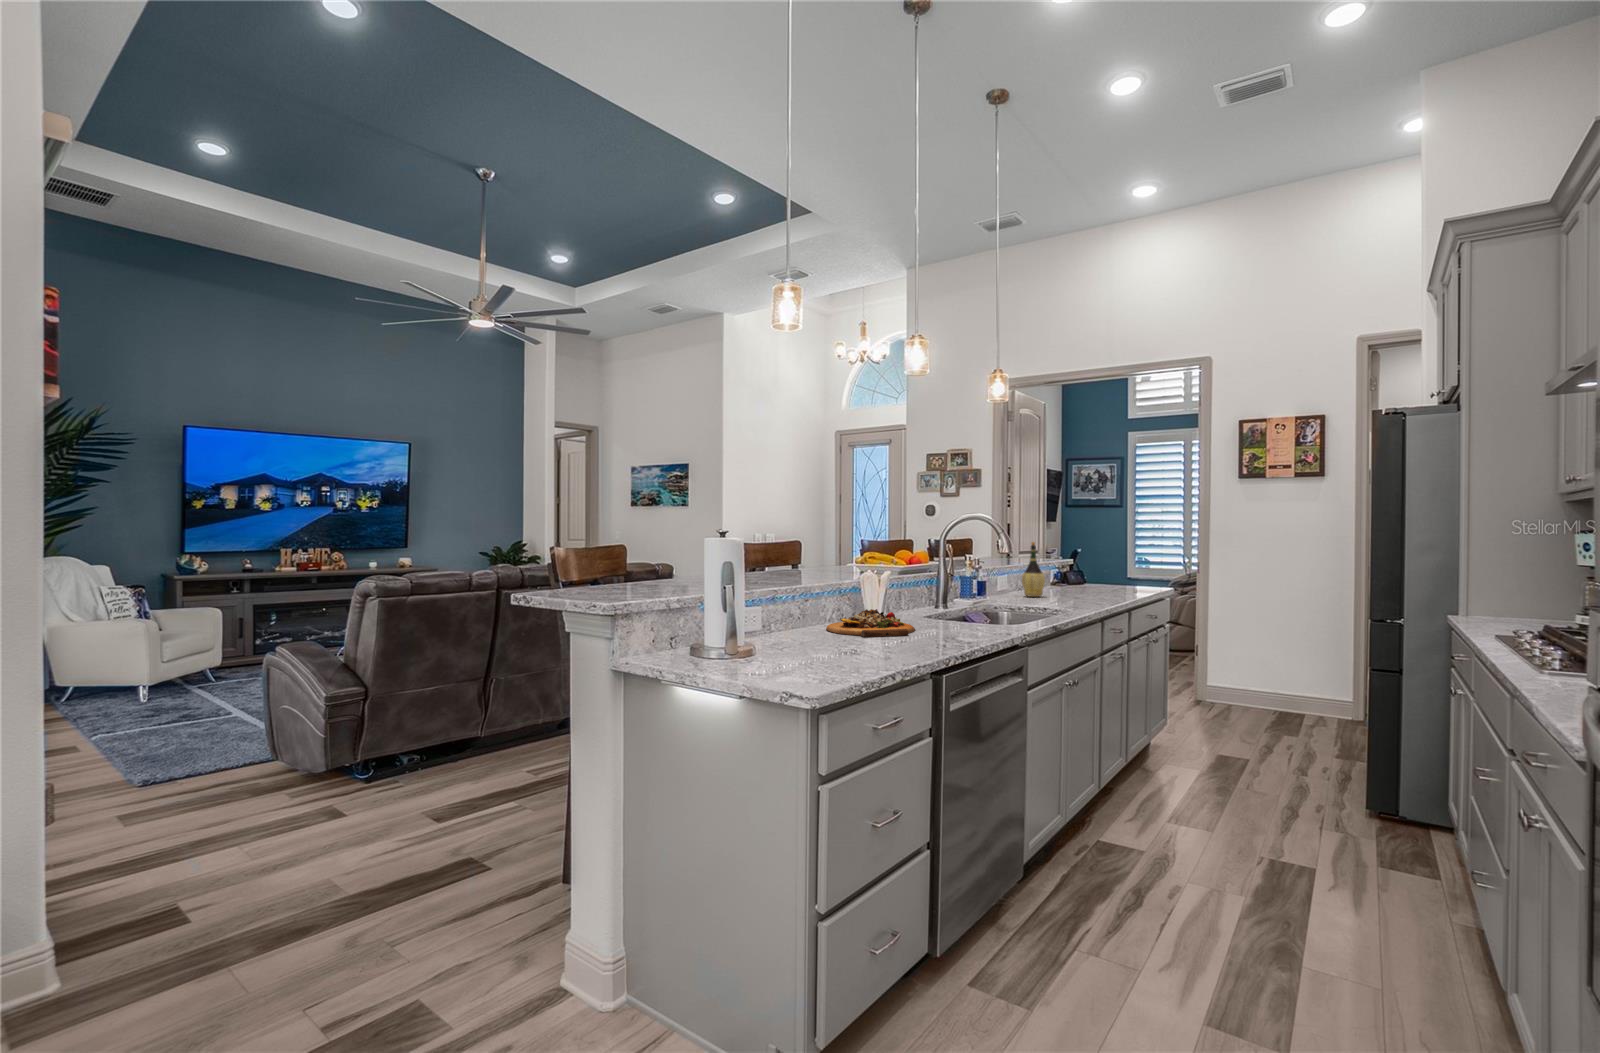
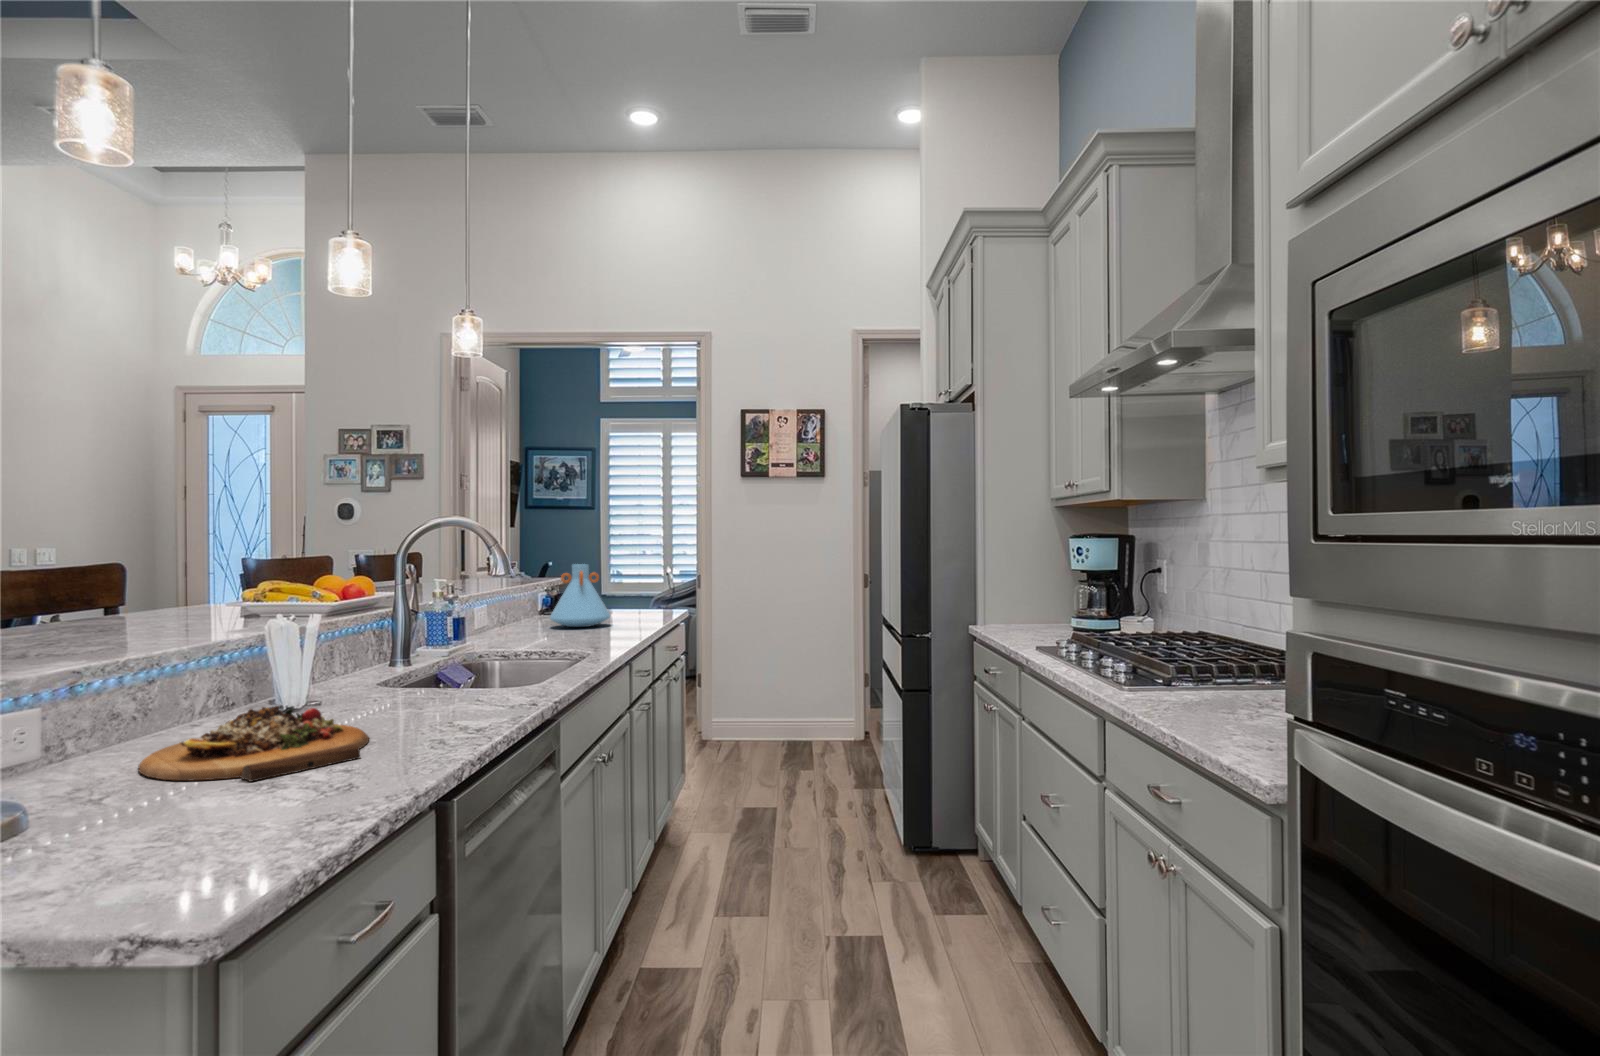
wine bottle: present [1022,542,1045,597] -> none [514,554,549,636]
vase: none [1049,550,1095,594] -> present [550,564,611,627]

